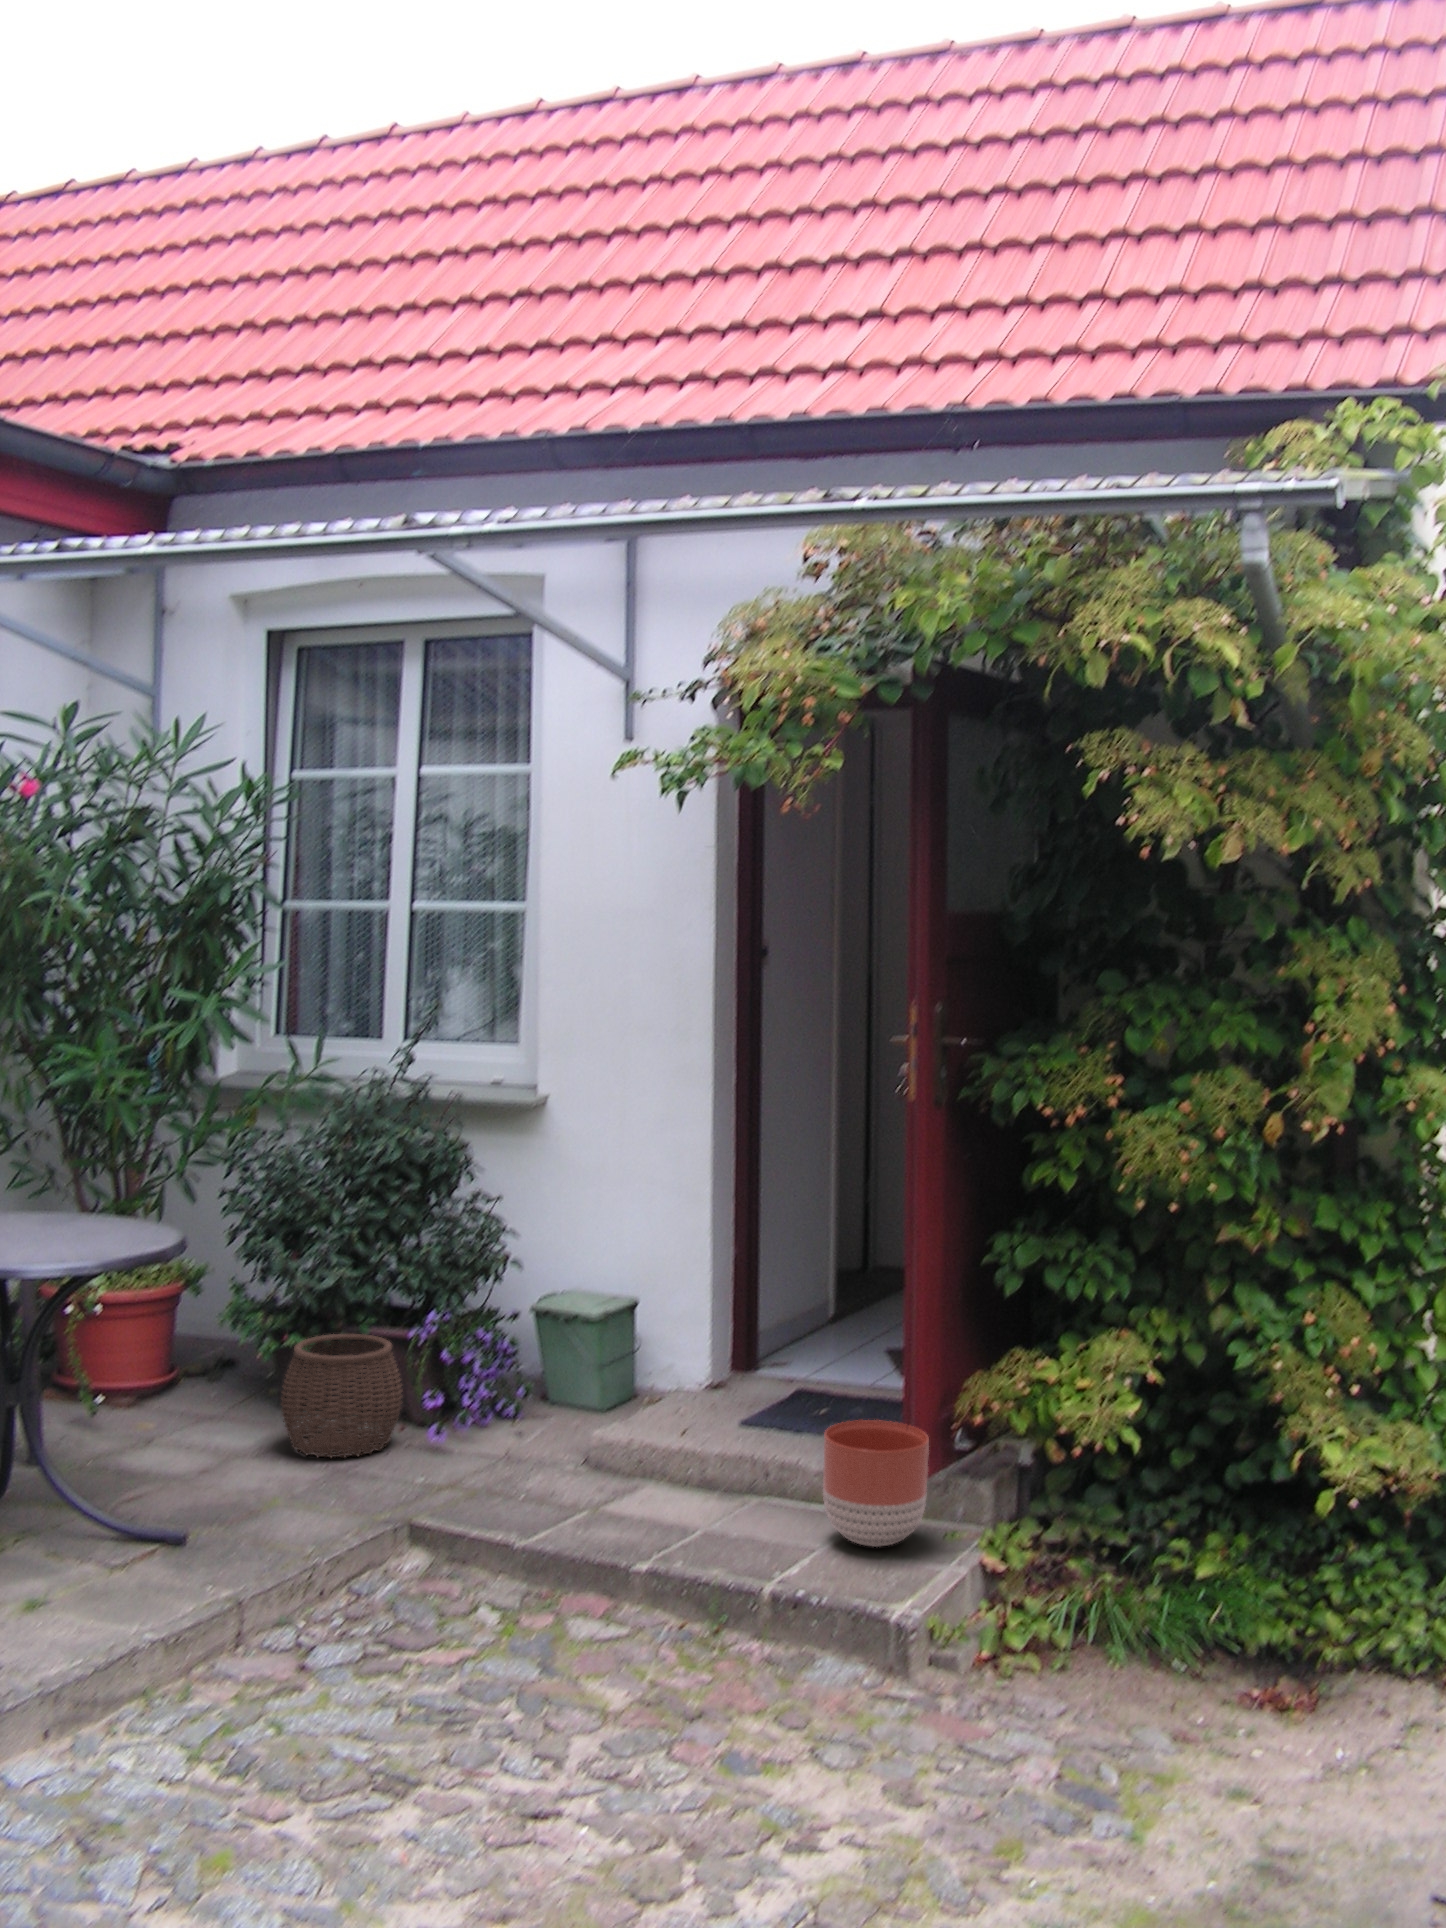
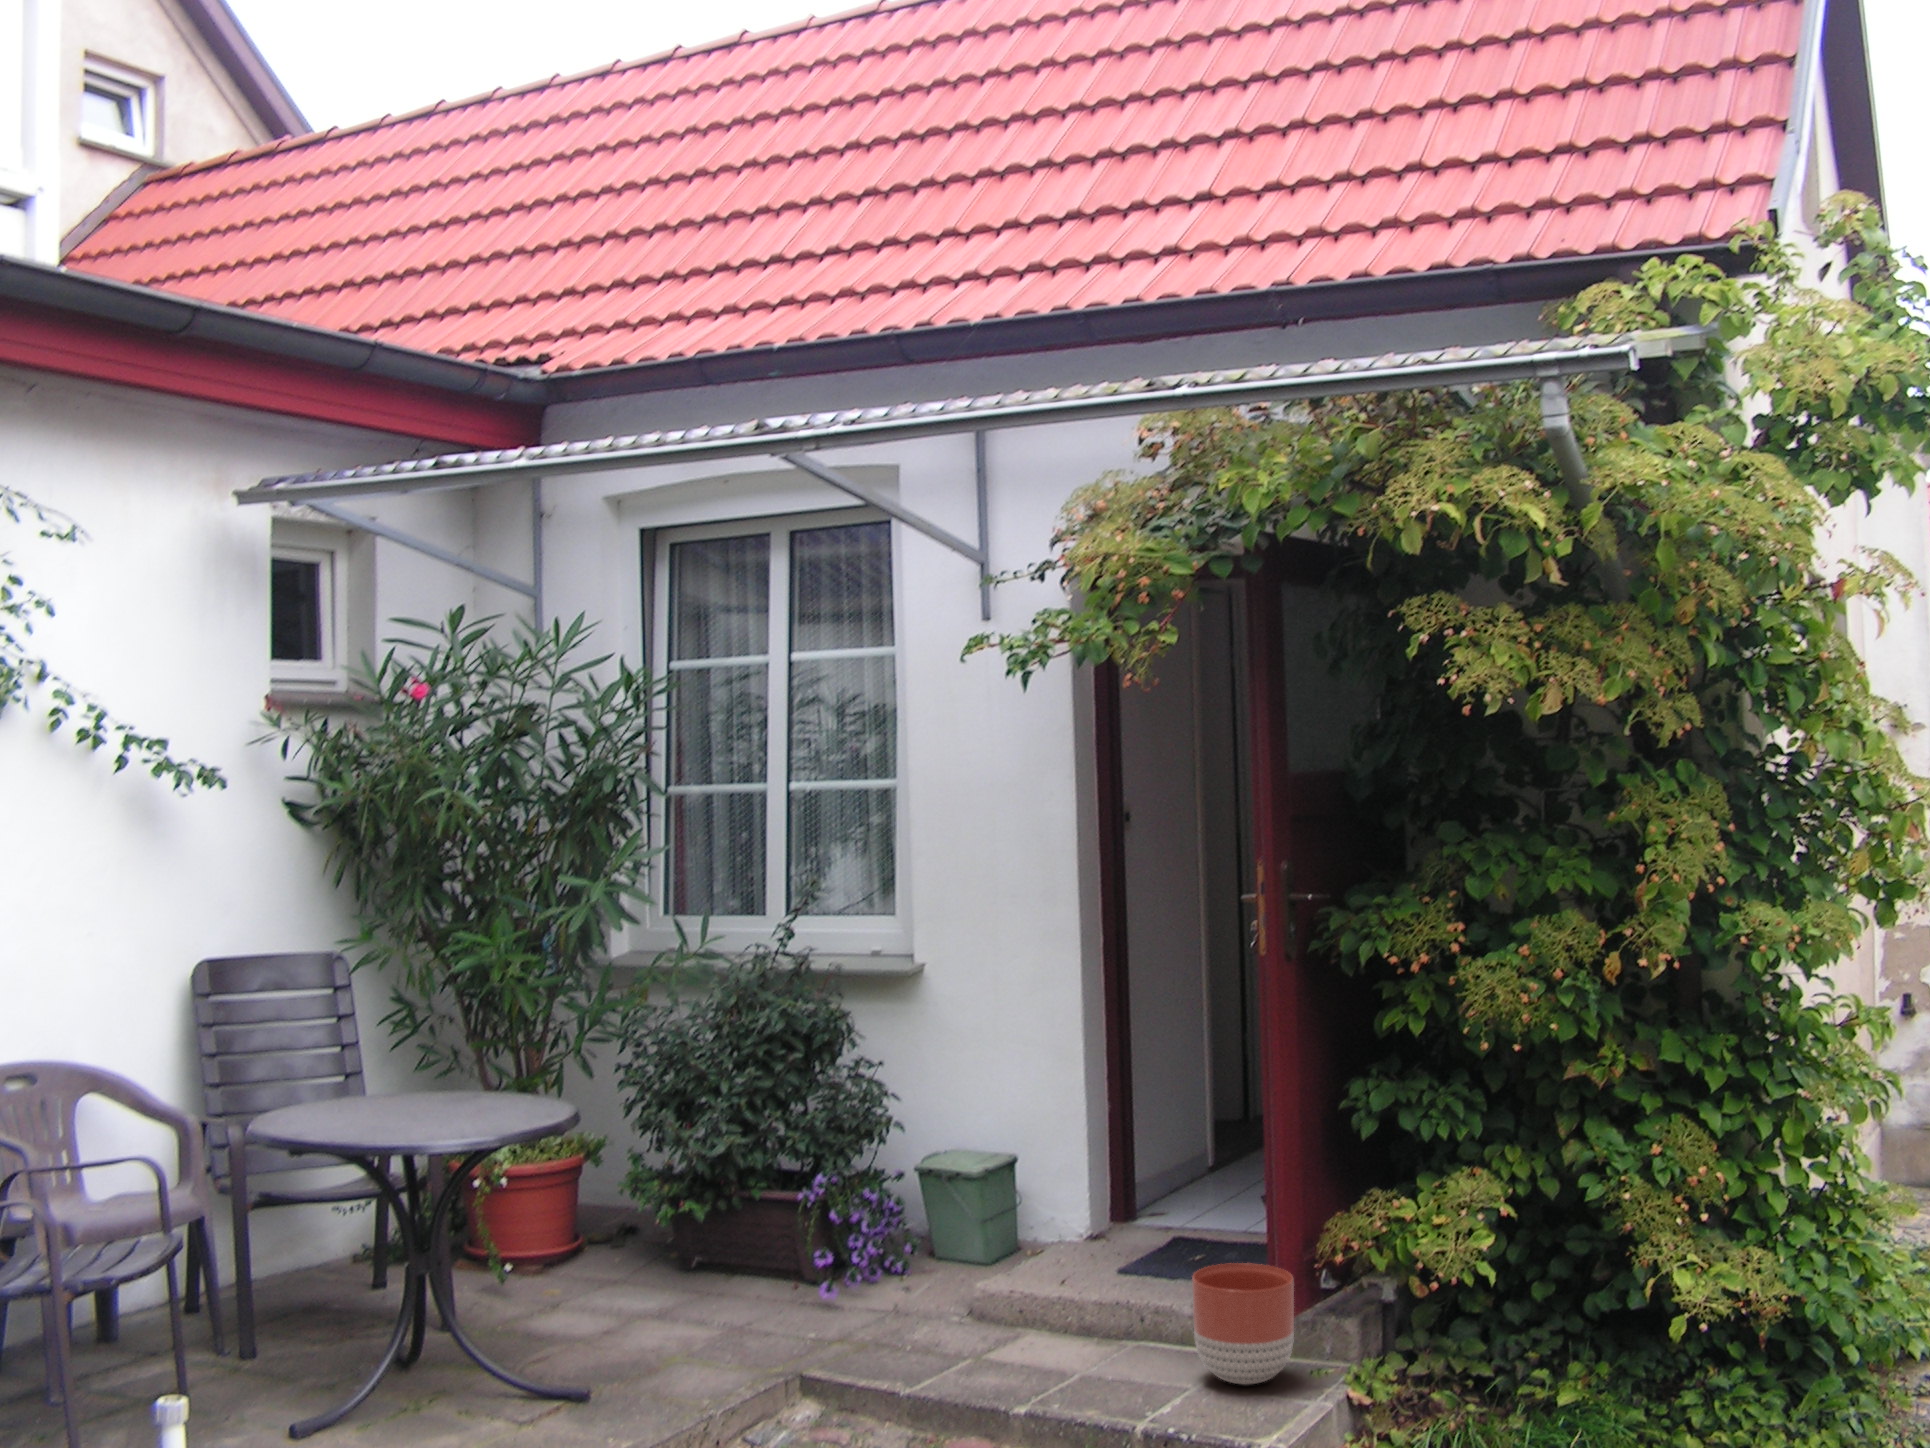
woven basket: present [281,1334,402,1458] -> none [679,1198,794,1318]

